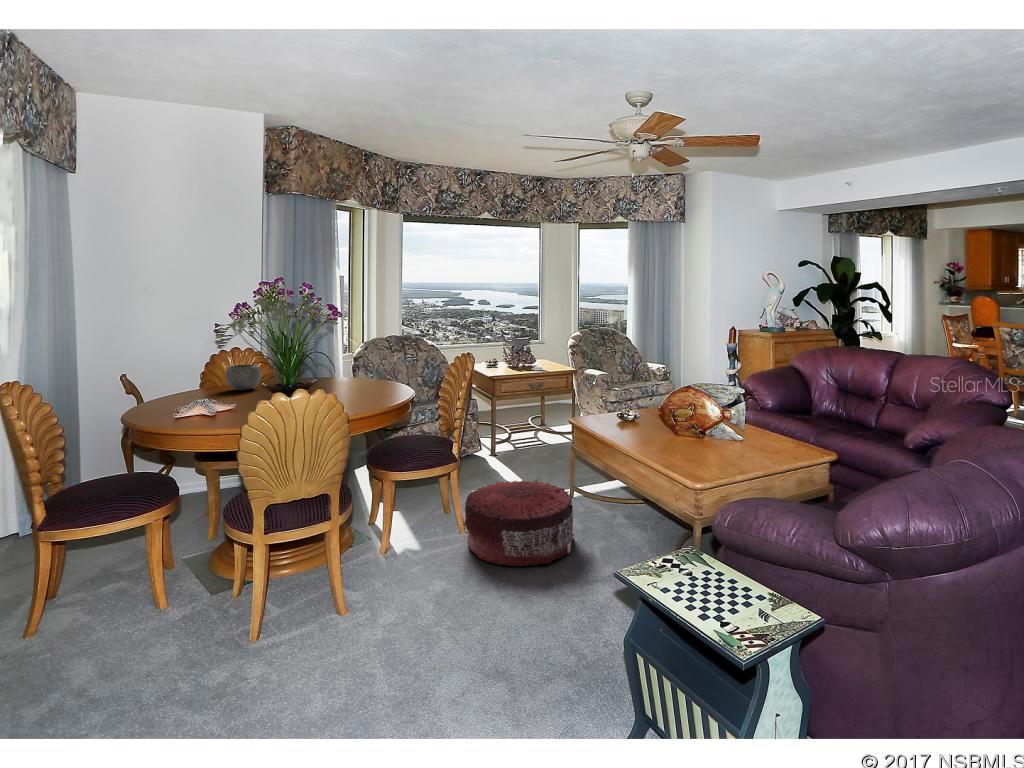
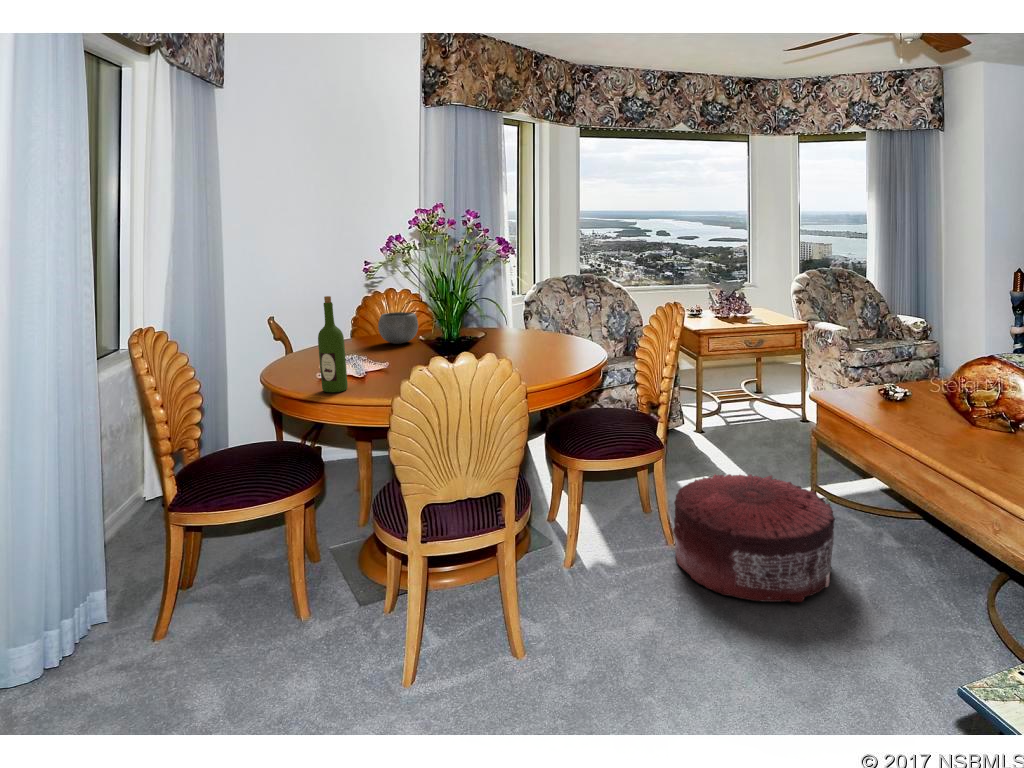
wine bottle: none [179,352,203,426] -> present [318,296,348,392]

